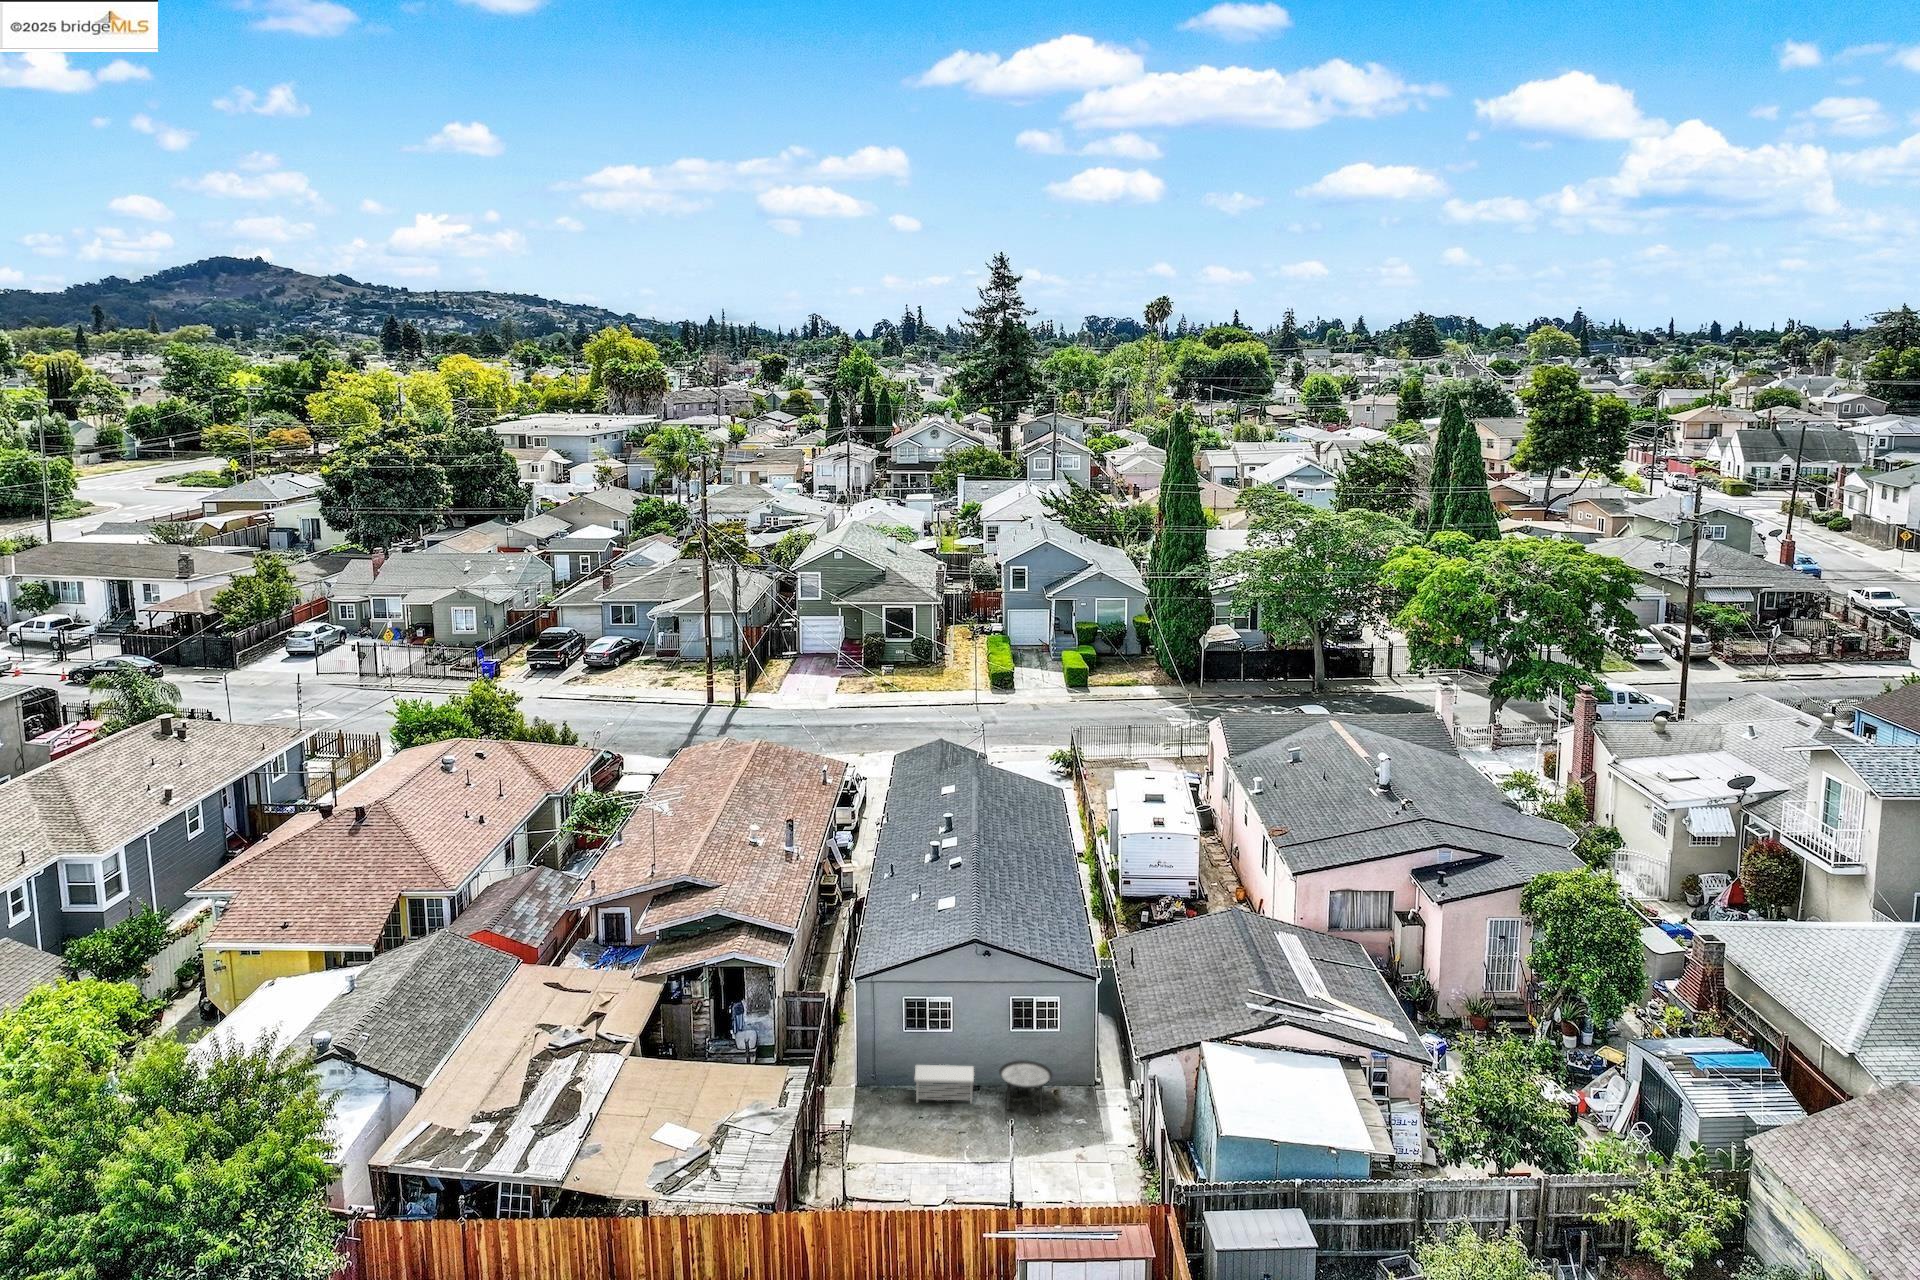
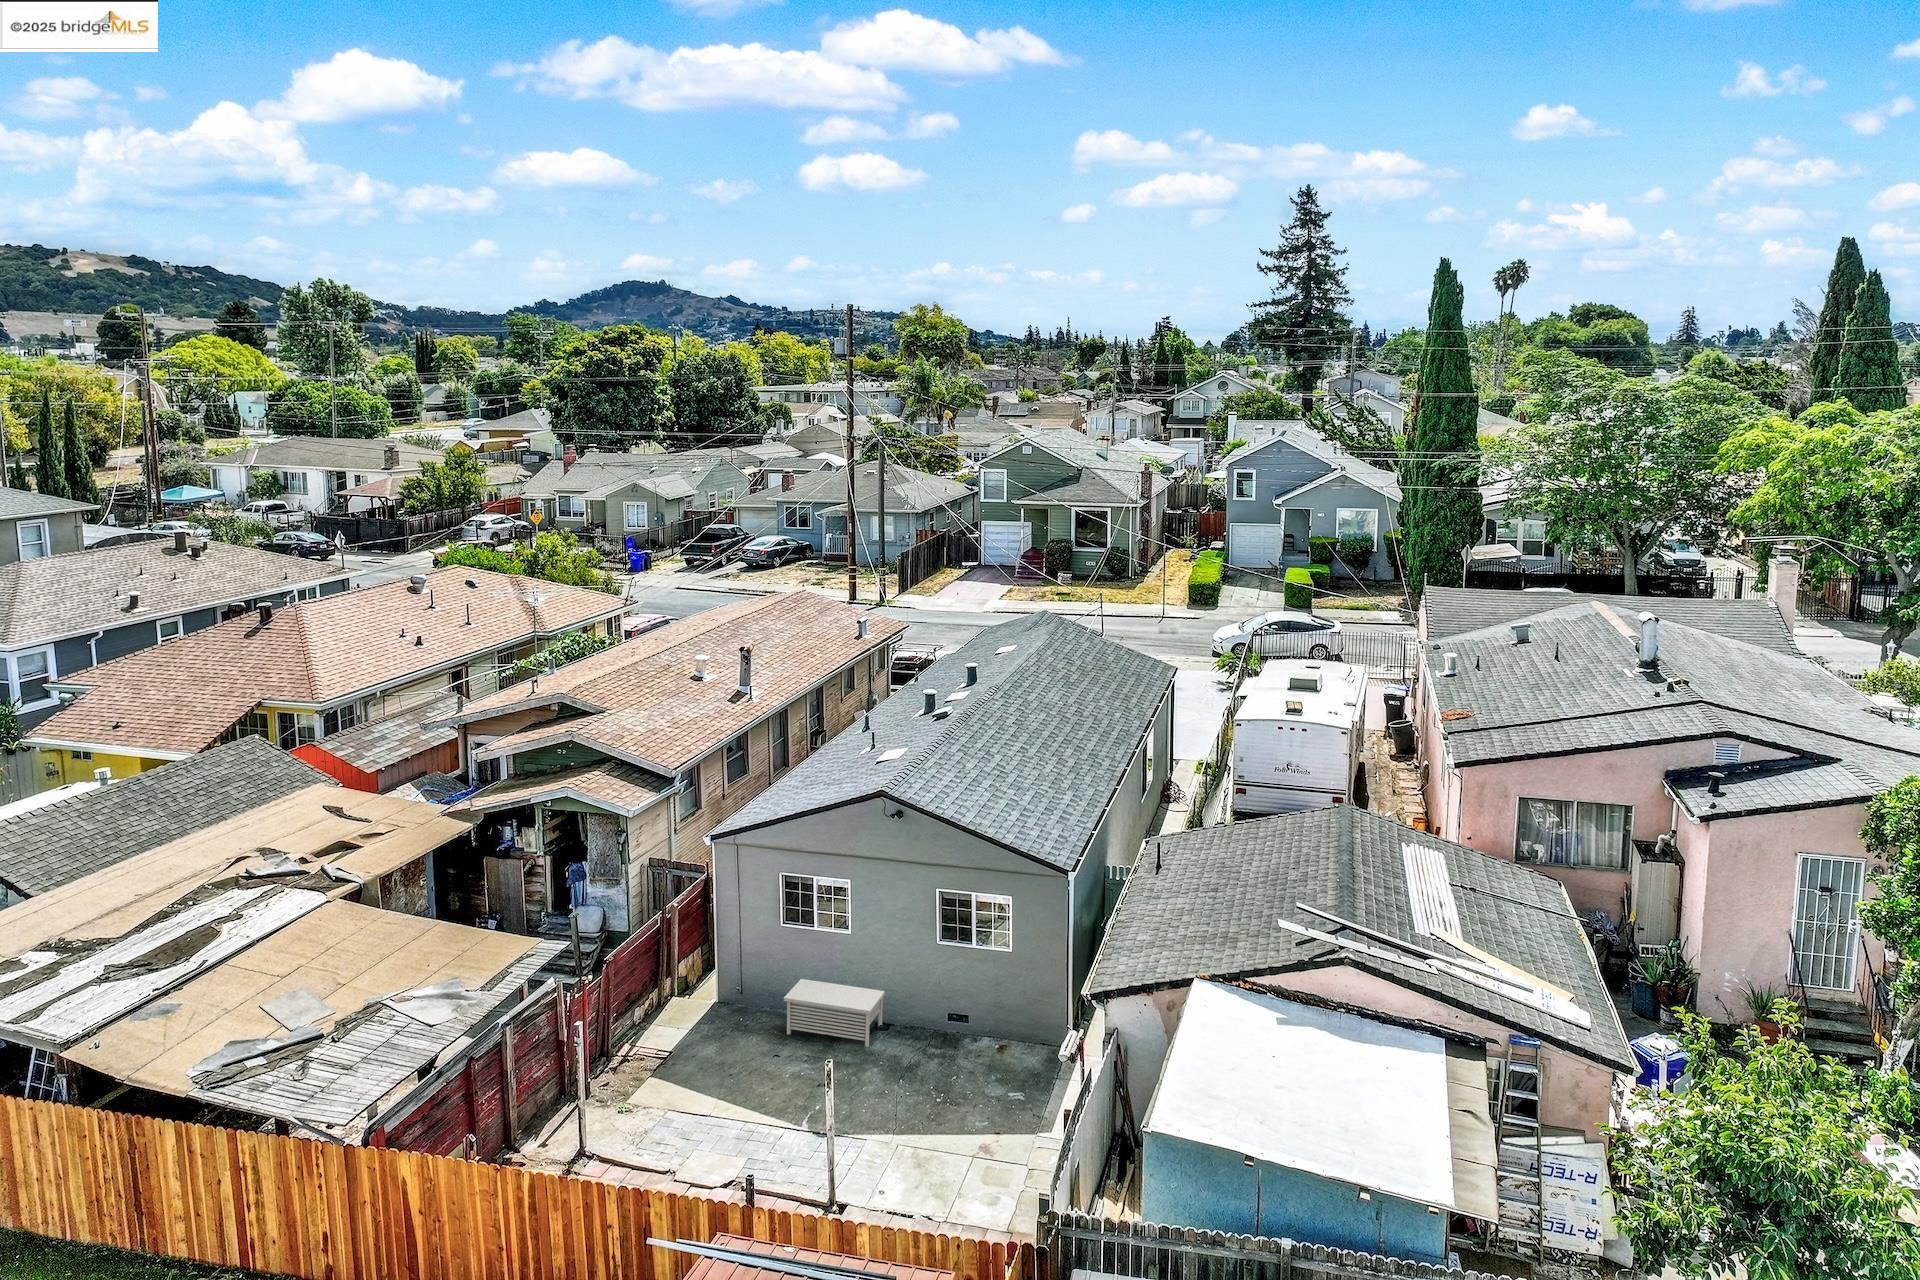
round table: present [999,1060,1052,1111] -> none [908,991,993,1072]

